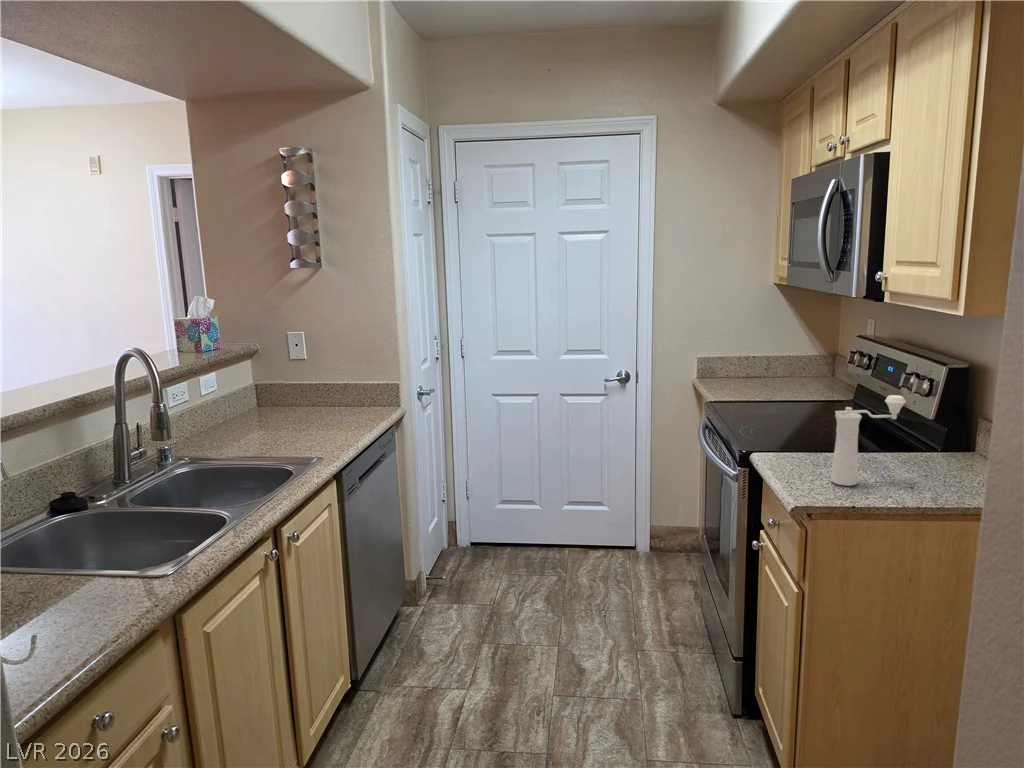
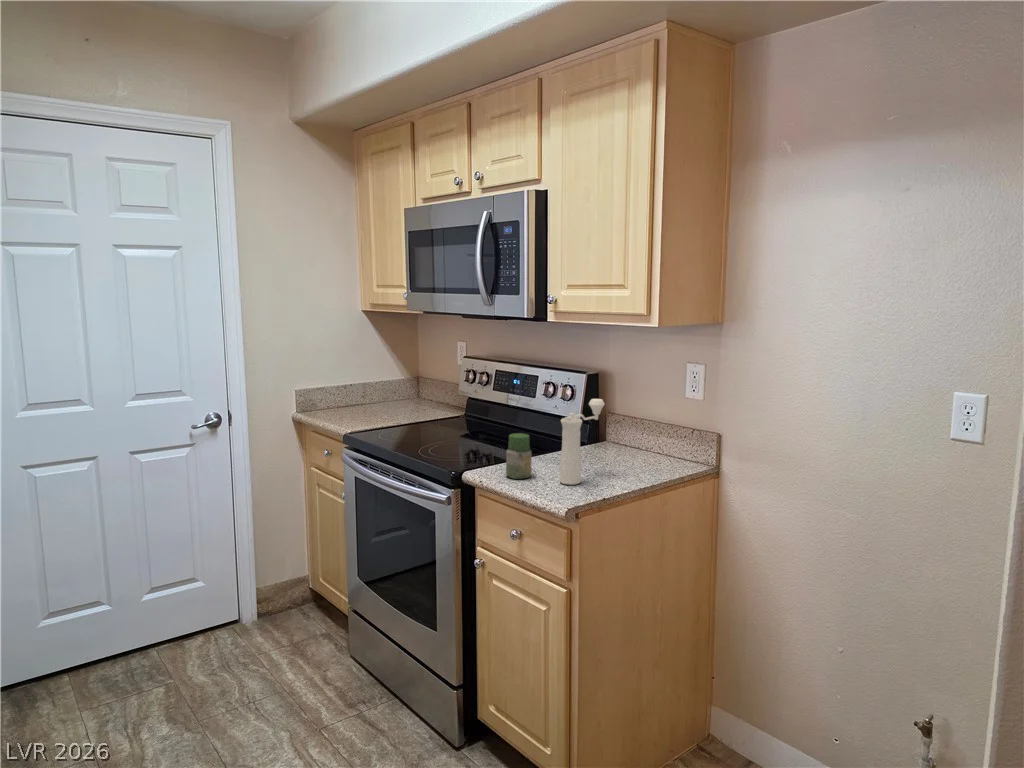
jar: none [786,421,816,469] -> present [506,433,532,479]

